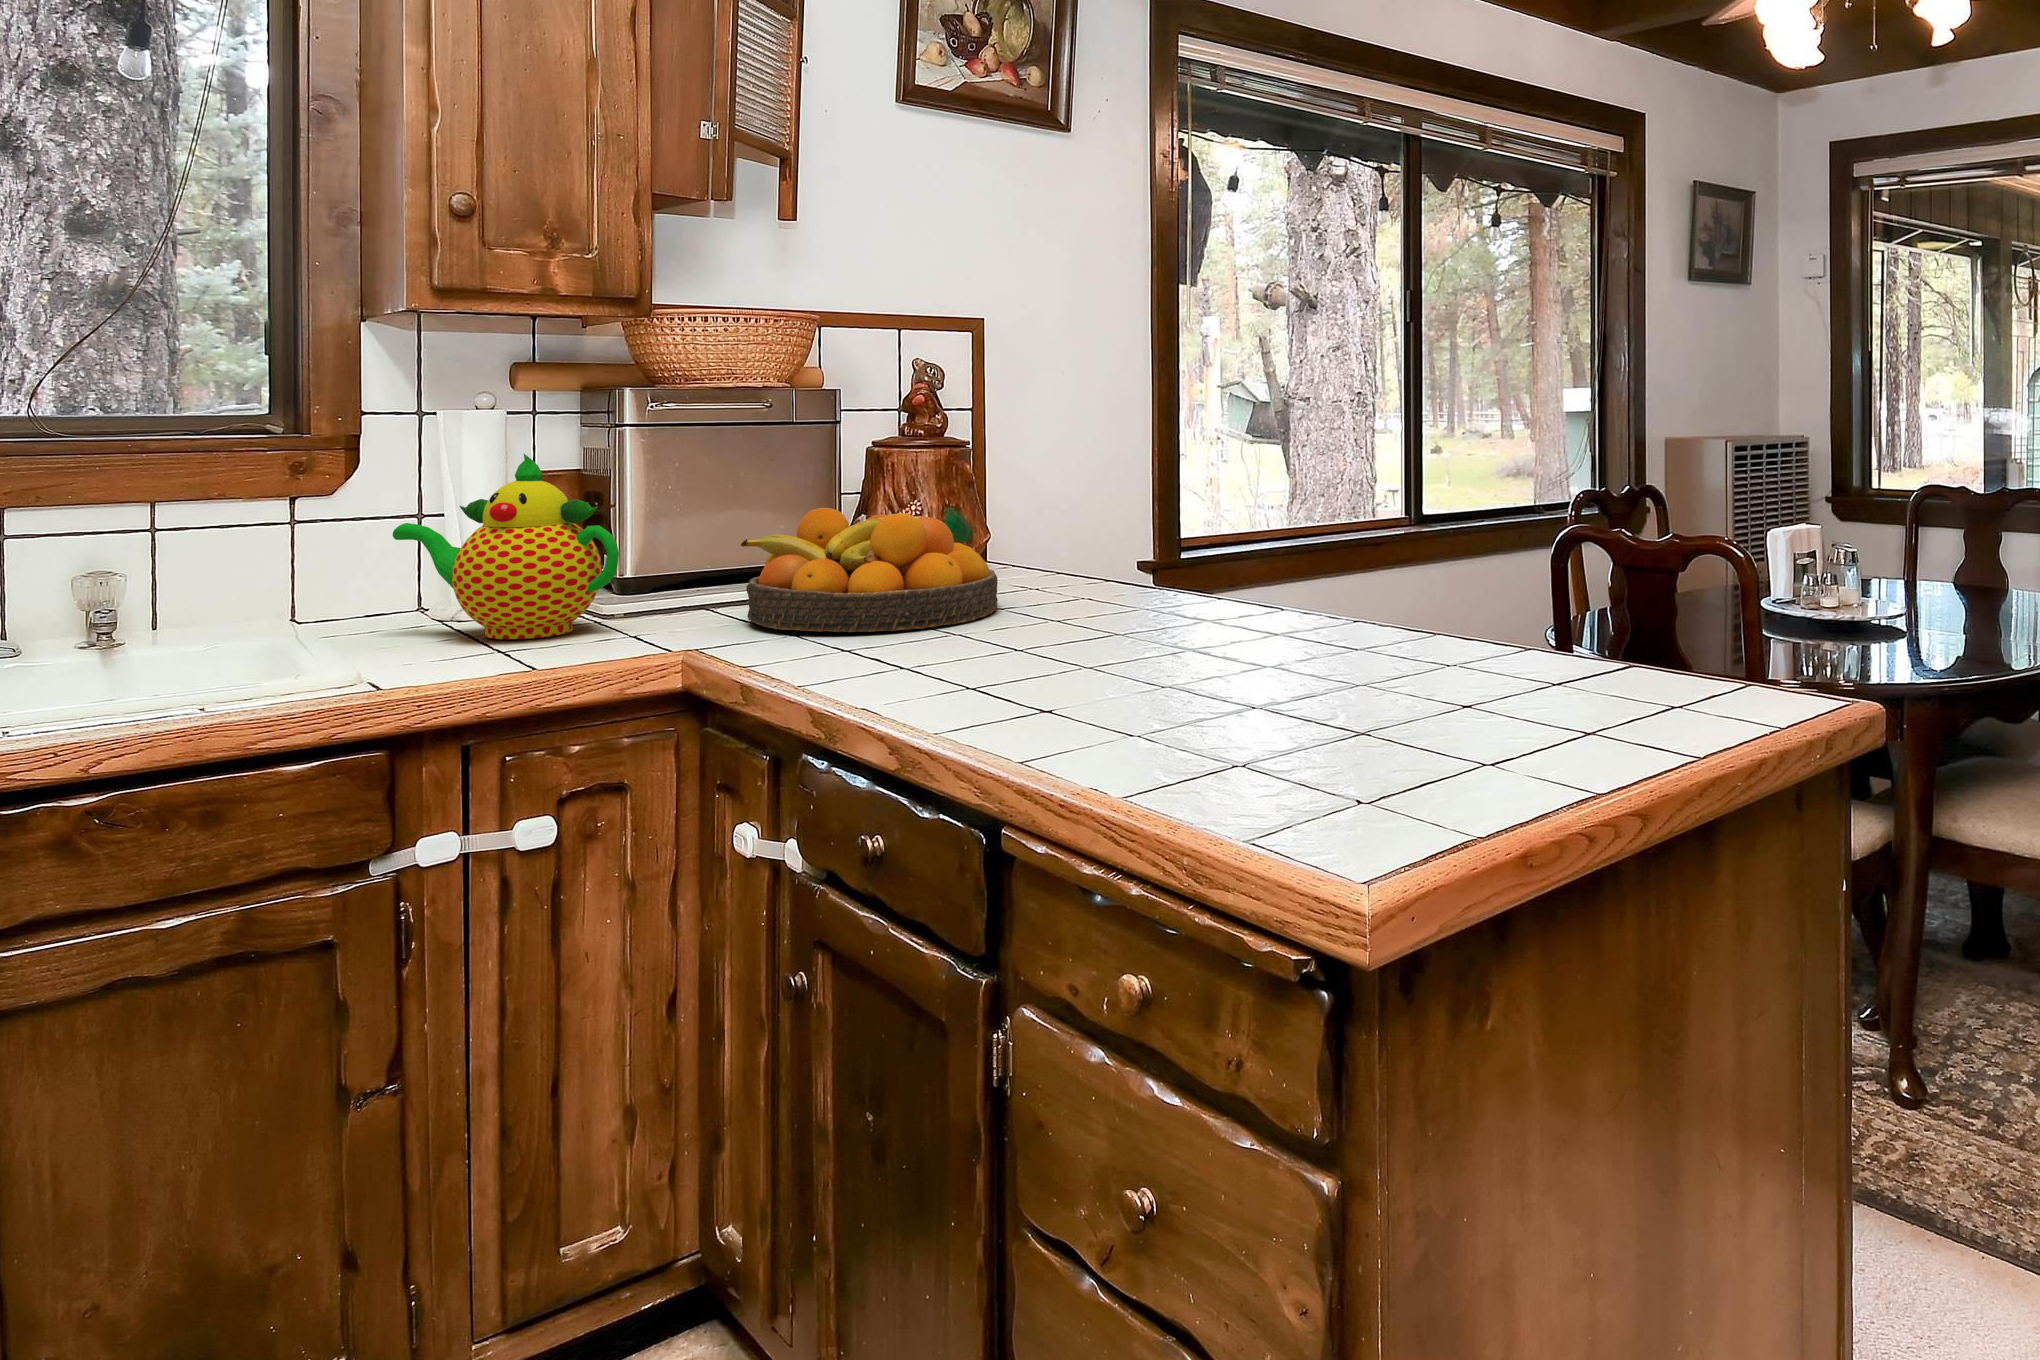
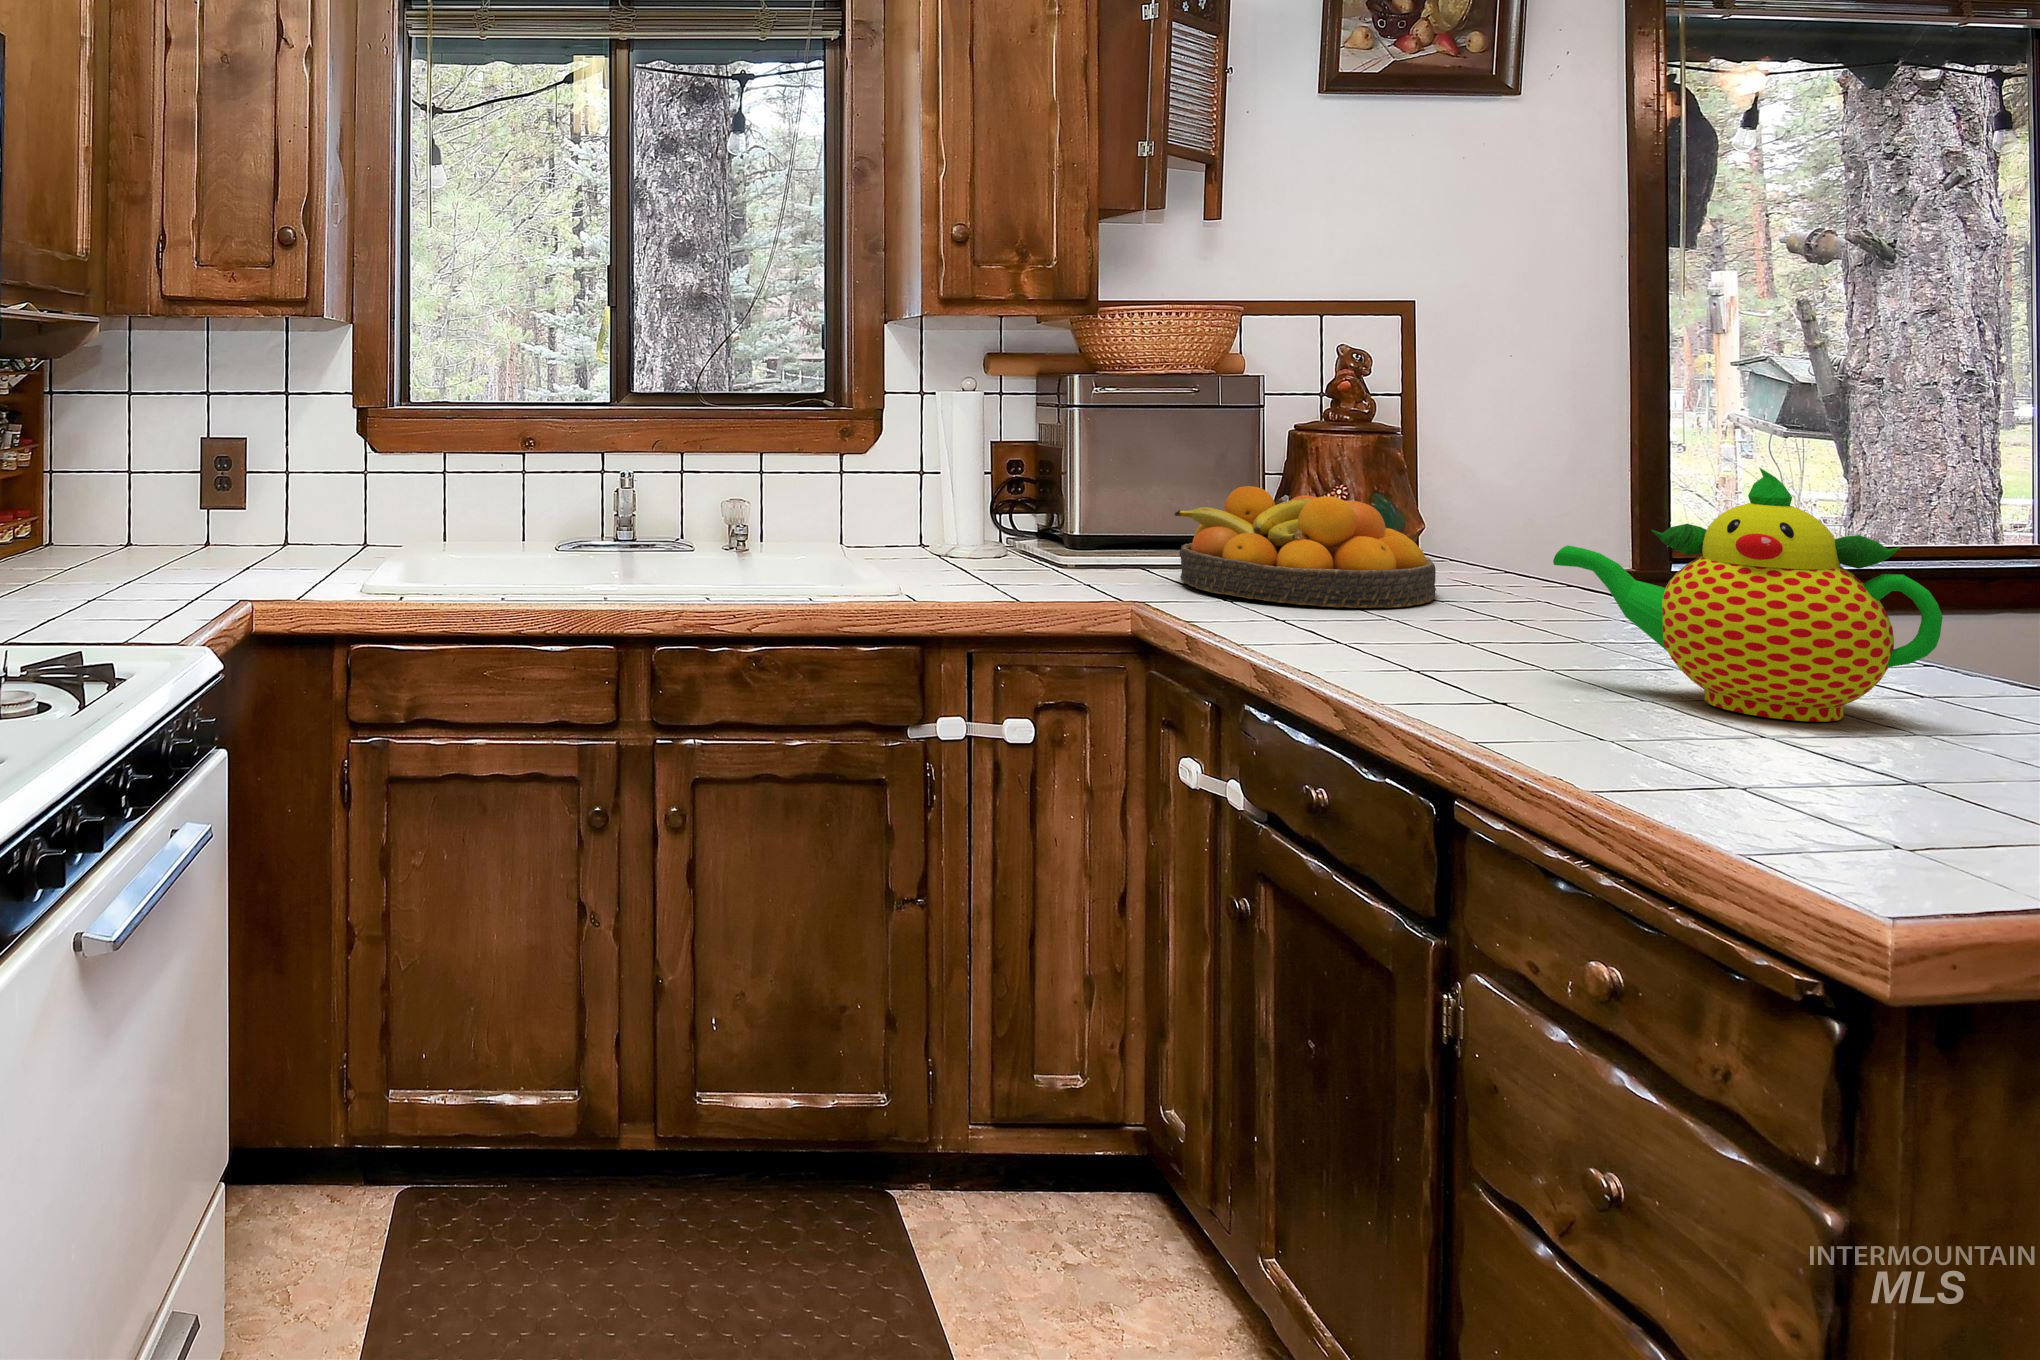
teapot: present [393,454,619,639] -> present [1553,468,1943,722]

